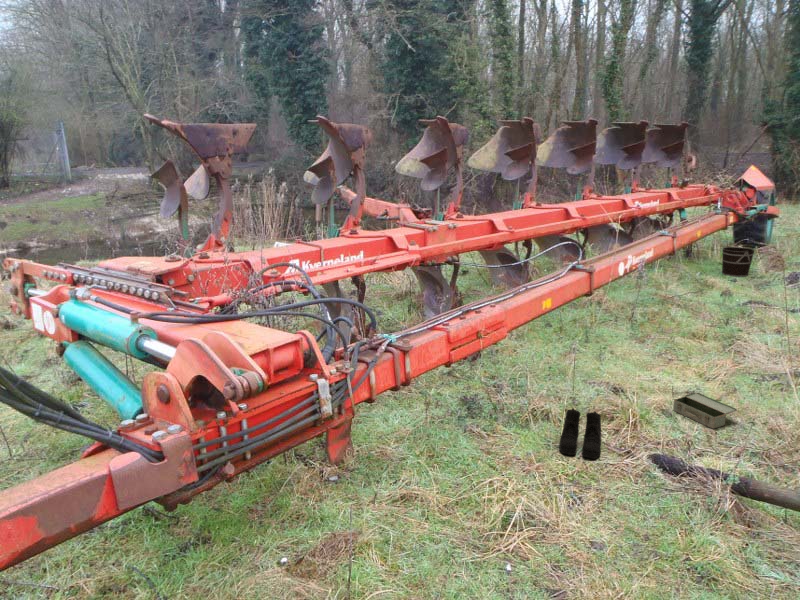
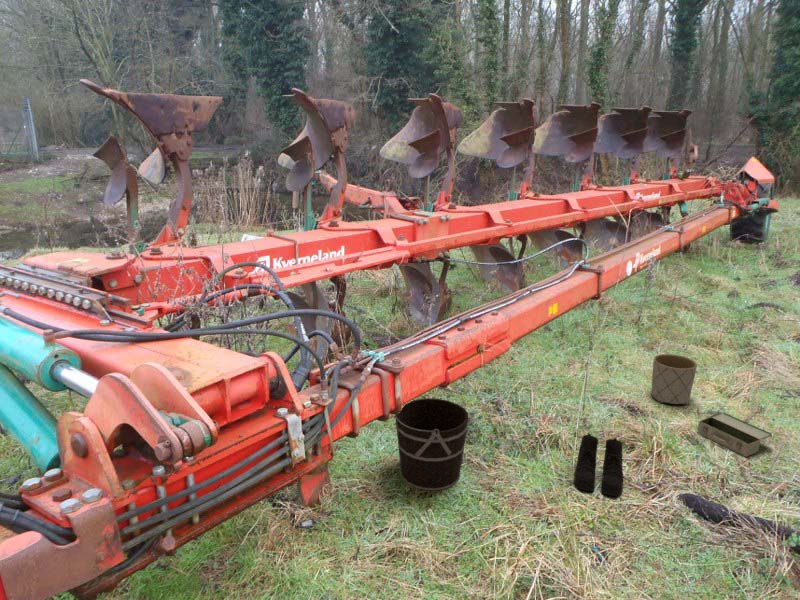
bucket: present [722,247,754,277] -> present [392,395,468,490]
planter: none [637,344,675,388] -> present [651,354,697,405]

